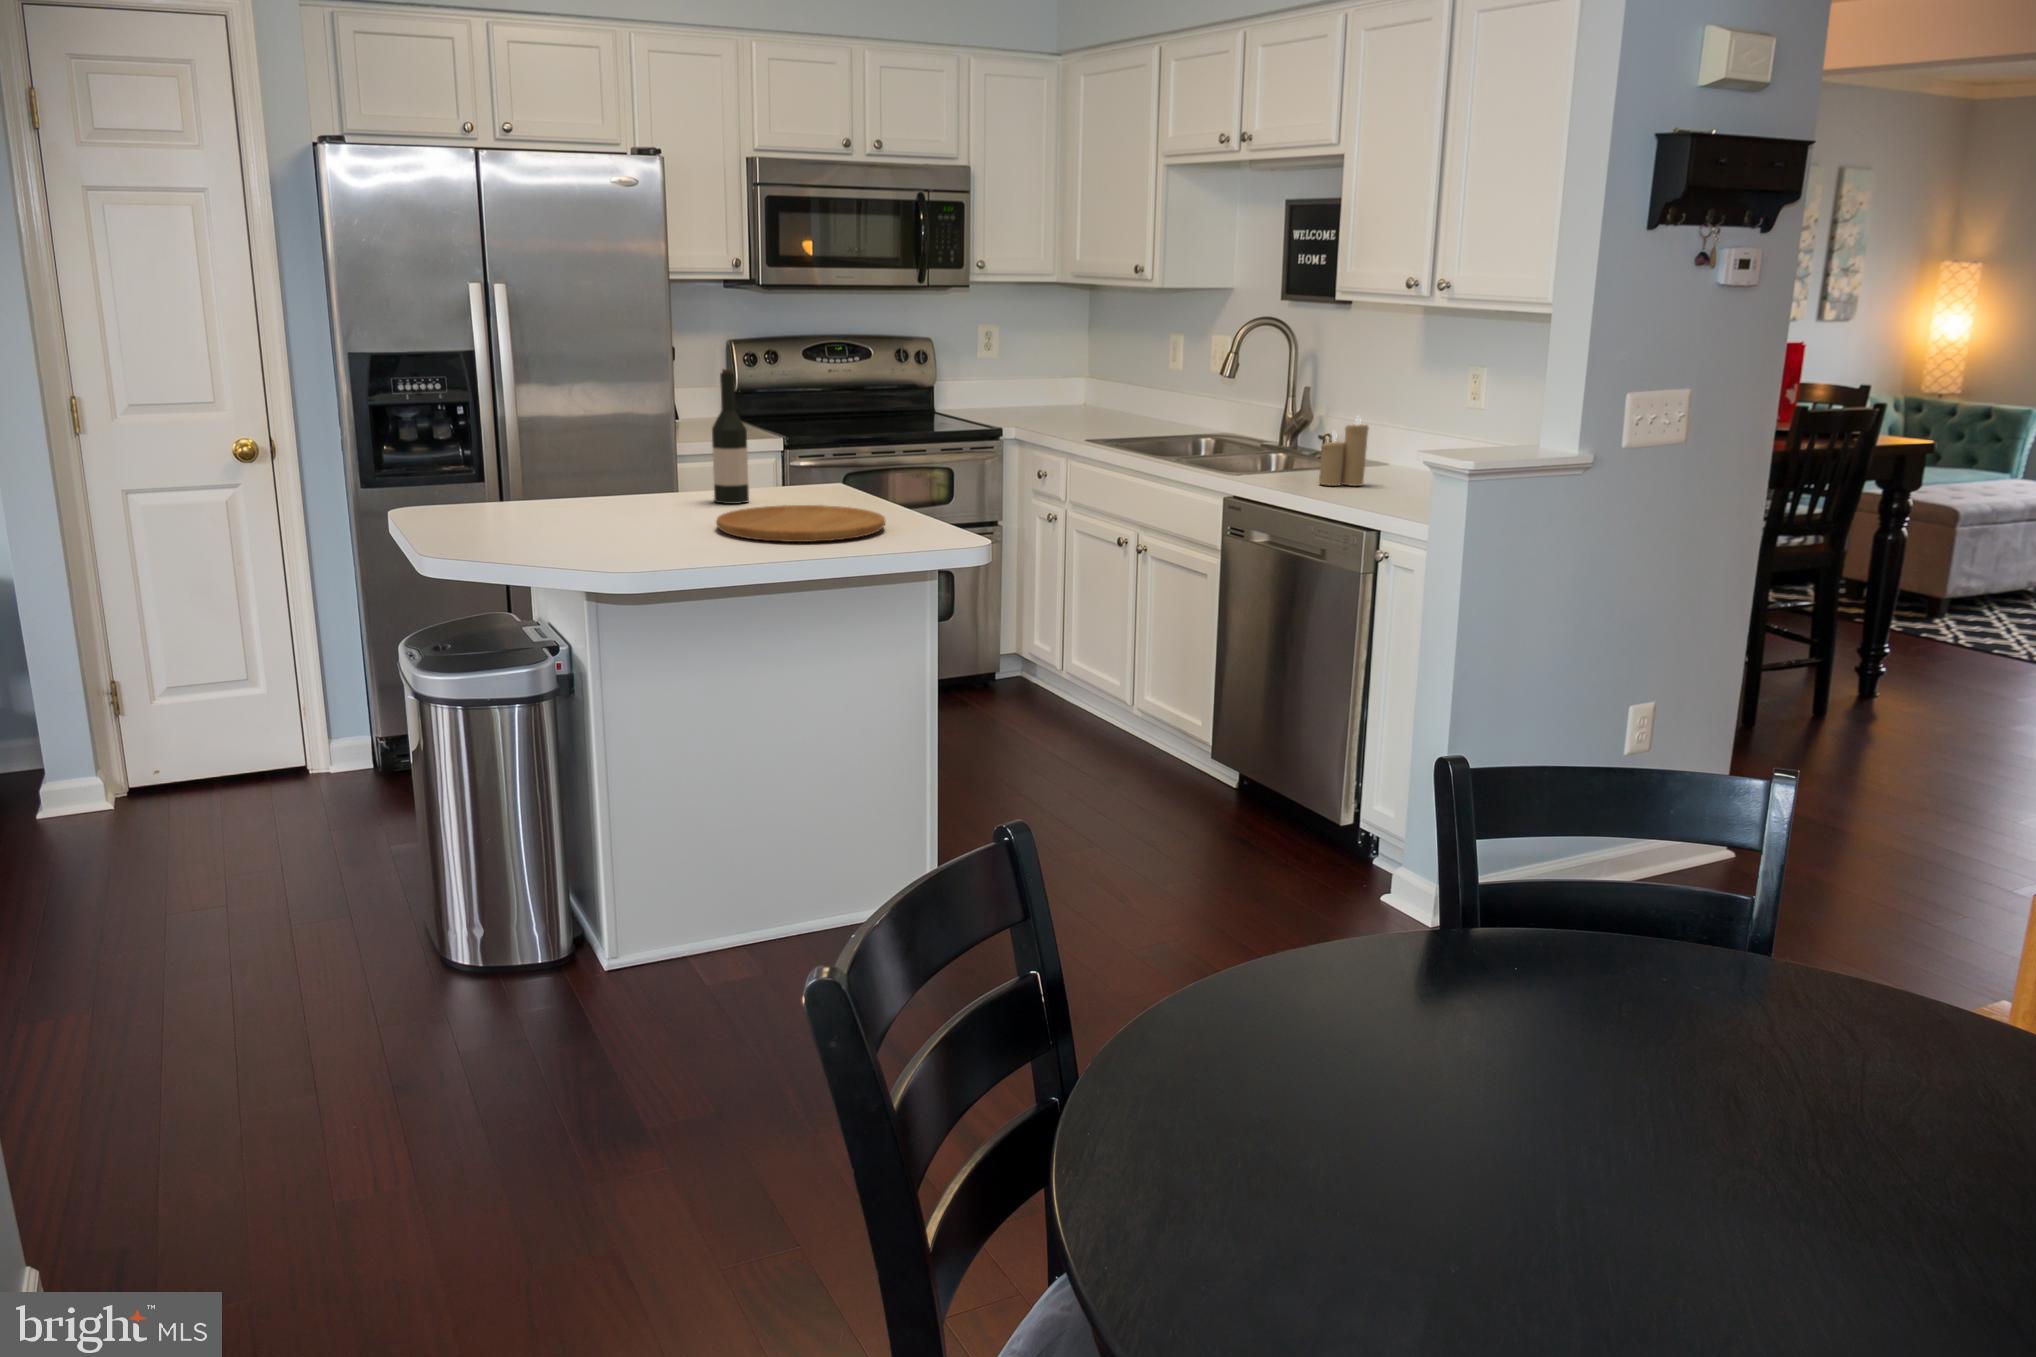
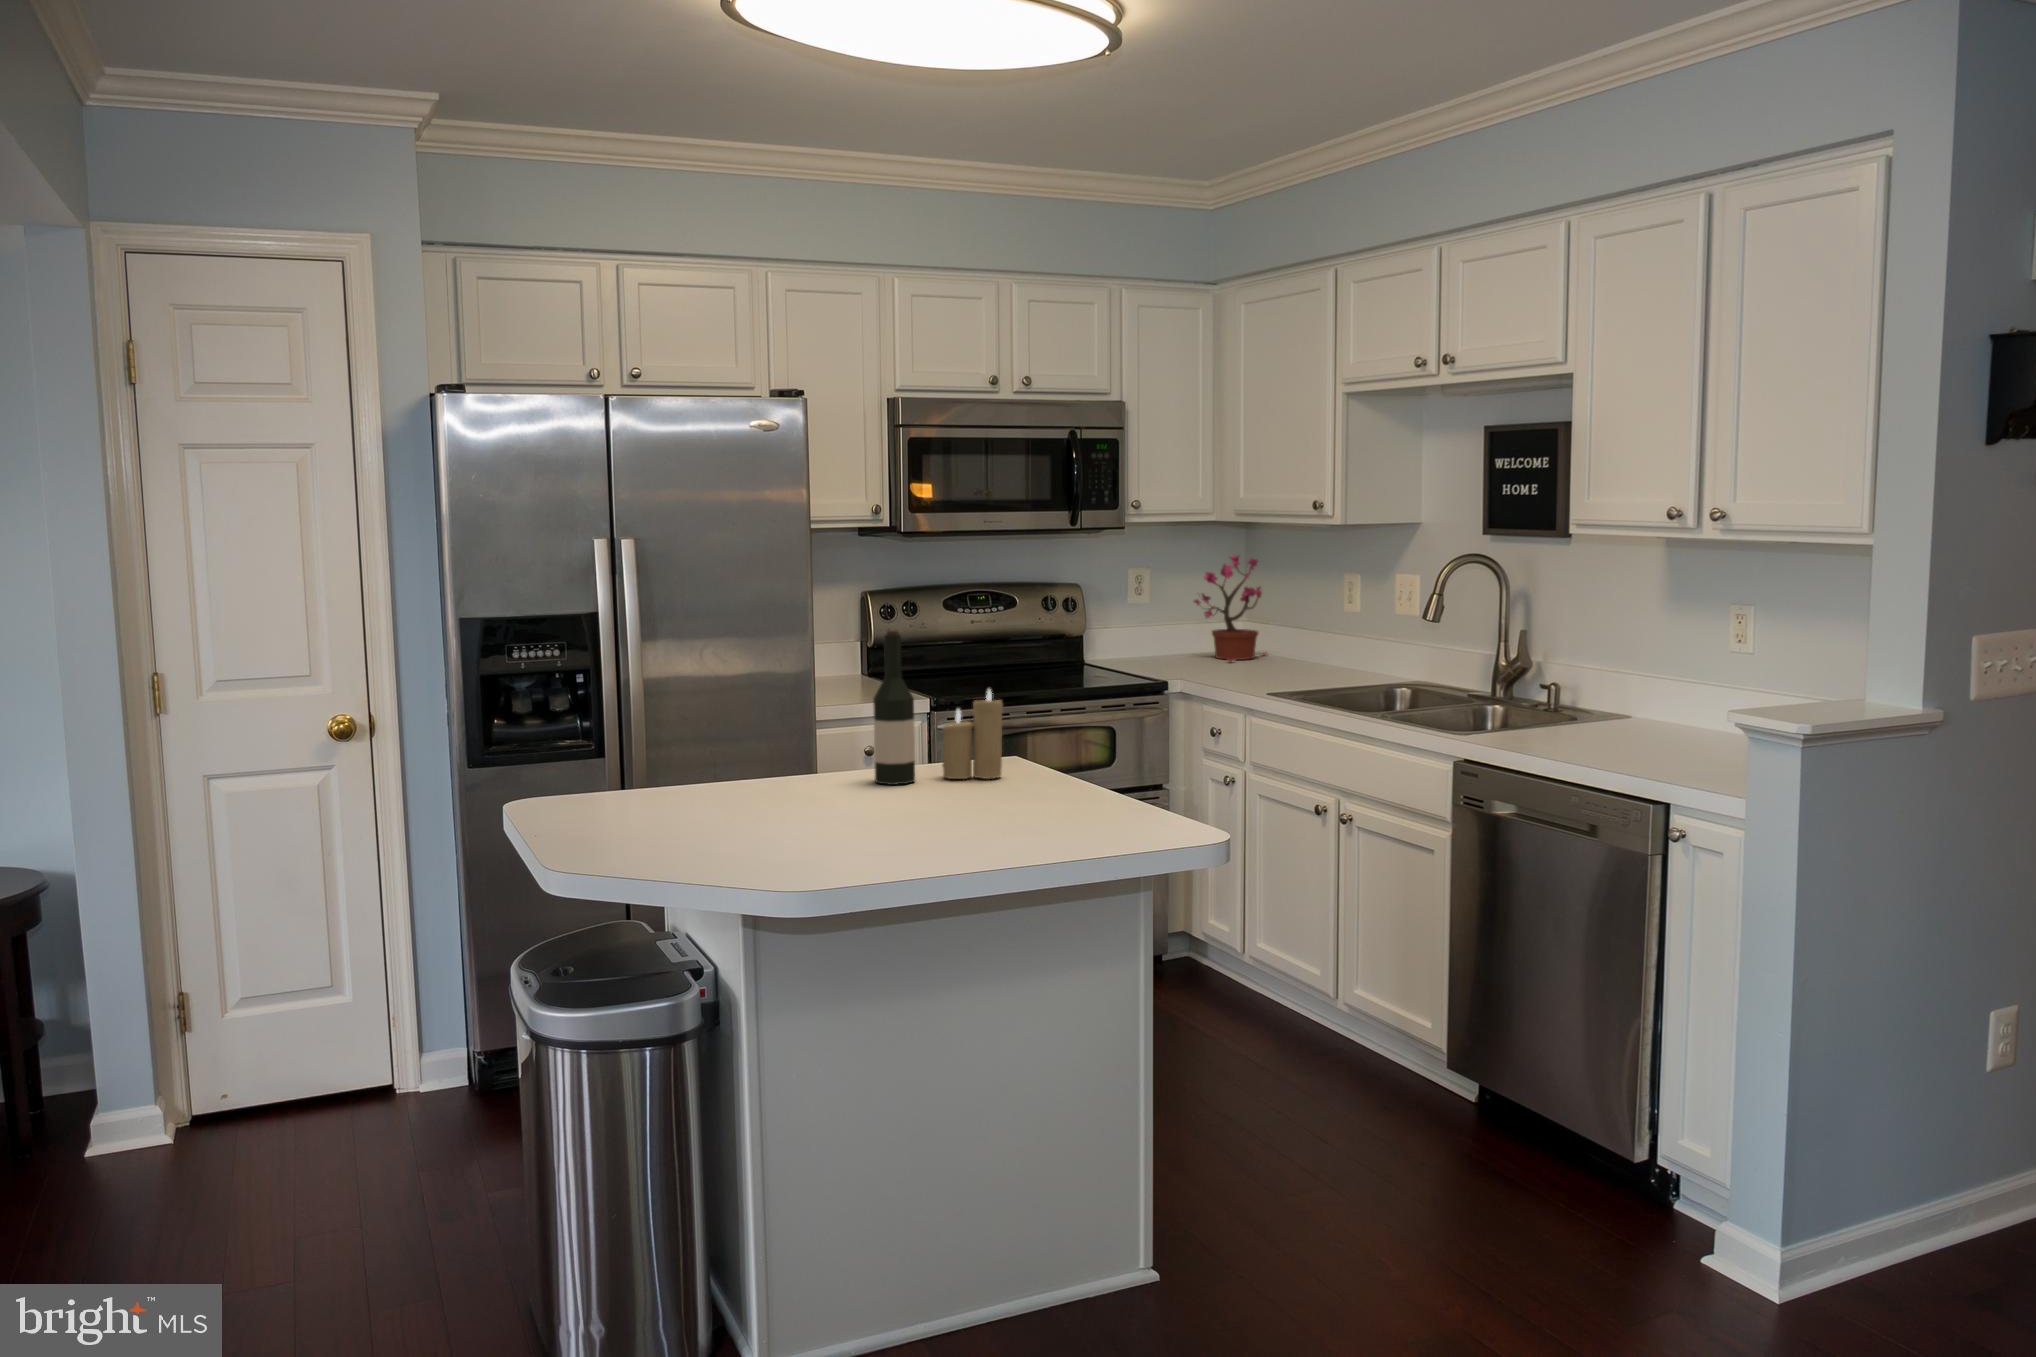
potted plant: none [1036,315,1105,415] -> present [1194,555,1267,661]
candle: present [1319,417,1369,486] -> present [942,690,1003,779]
cutting board: present [716,505,885,542] -> none [889,787,1089,837]

